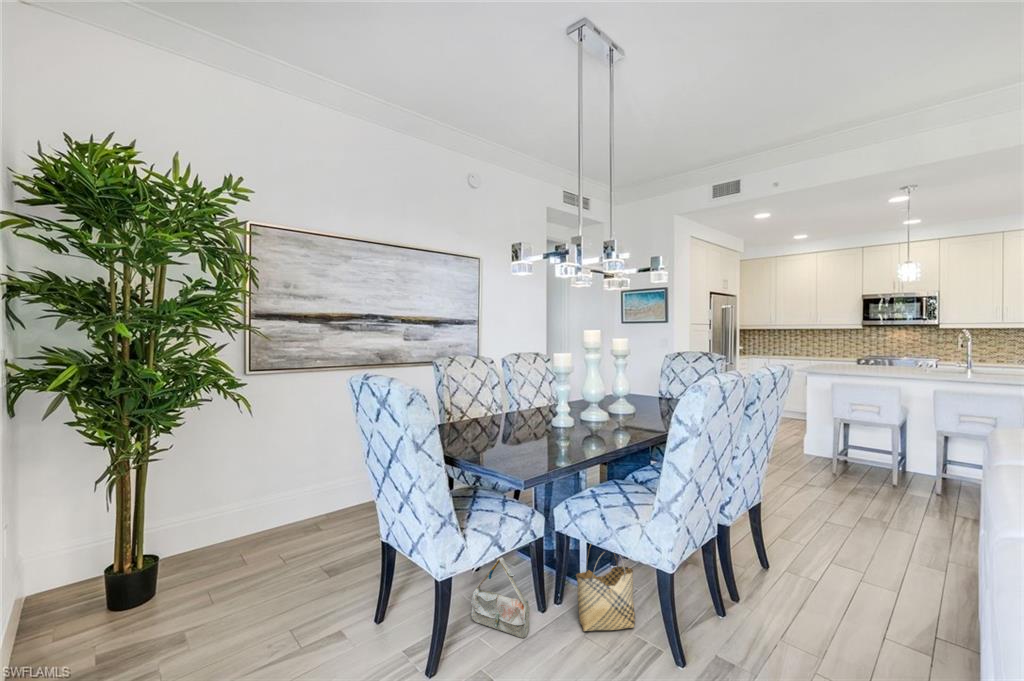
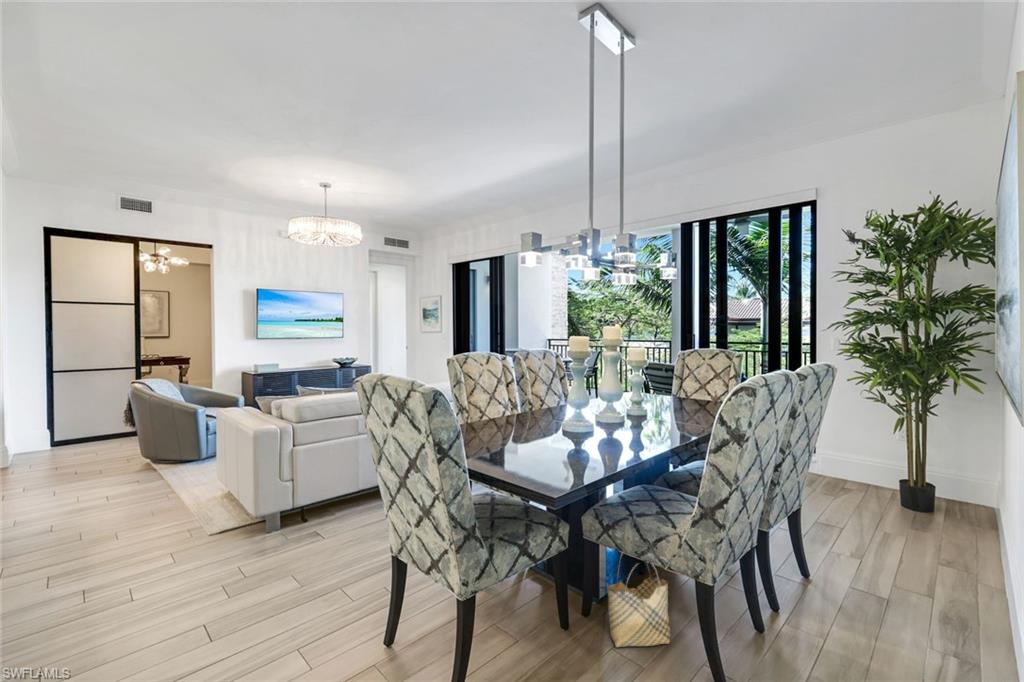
bag: present [471,558,530,638] -> none [495,569,558,654]

